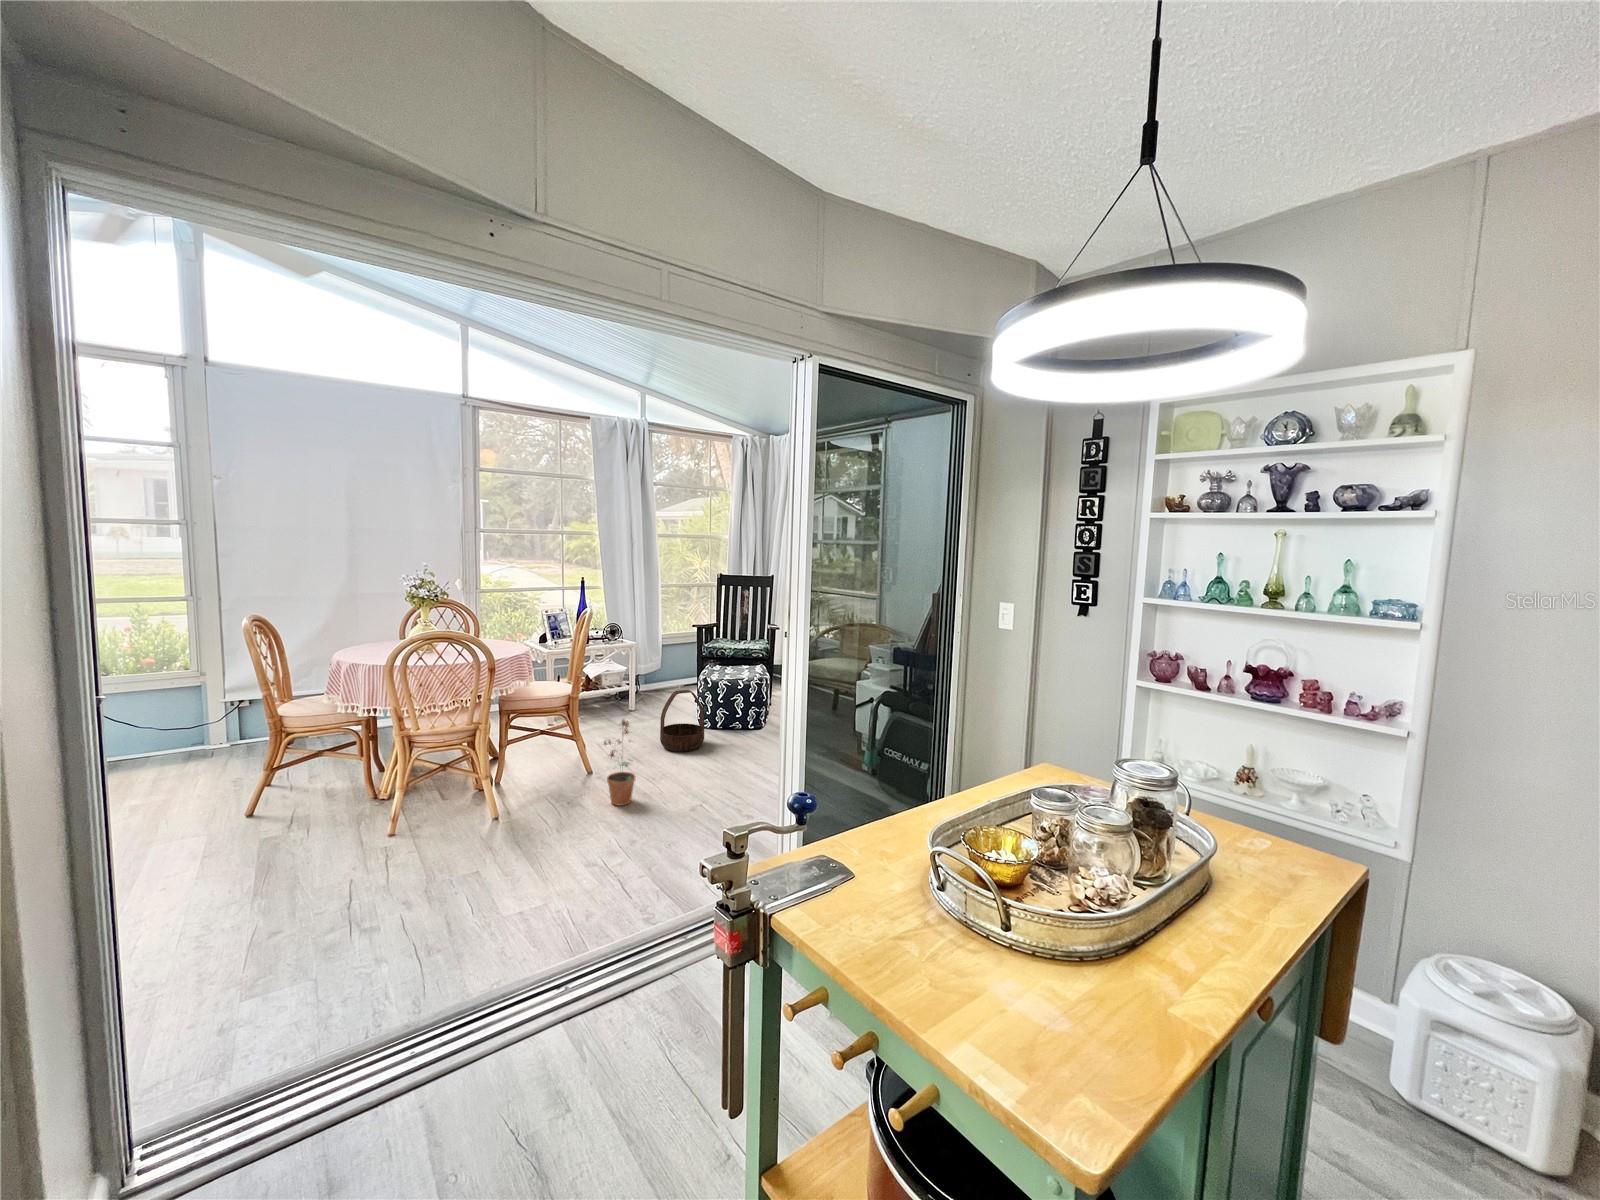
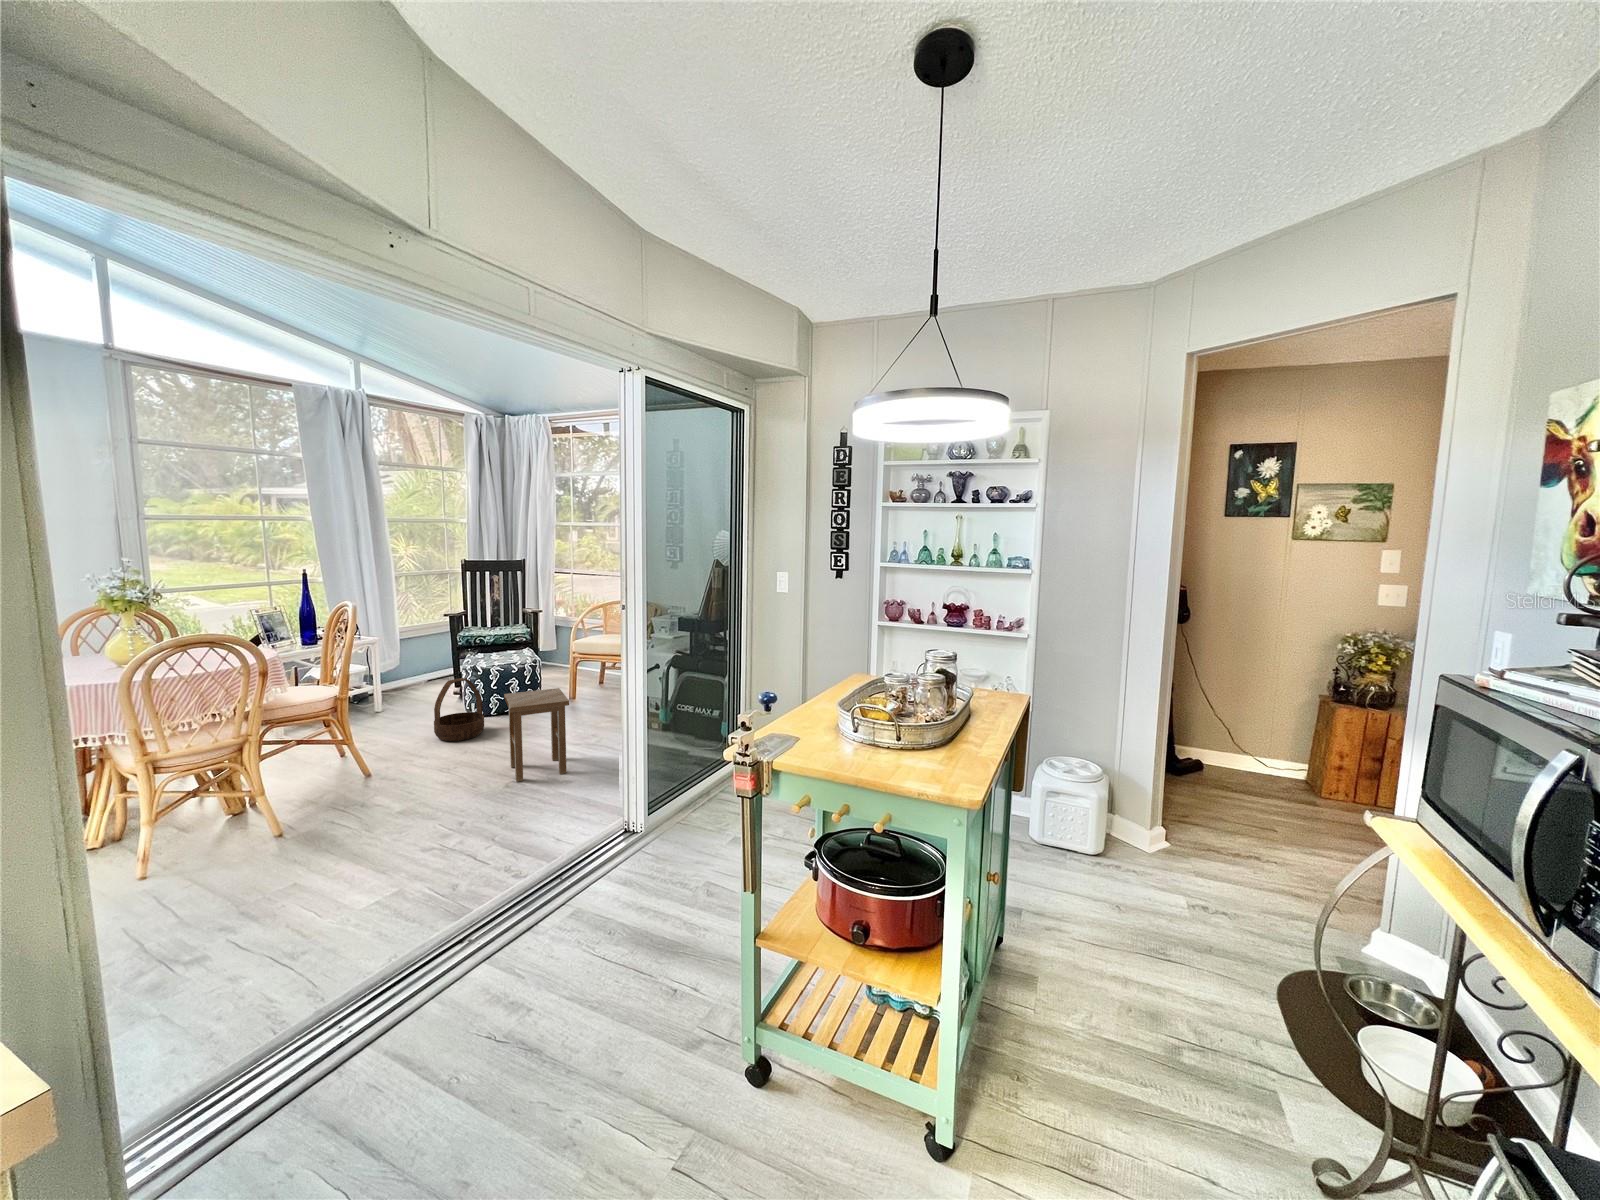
stool: none [701,712,760,807] -> present [504,688,569,782]
potted plant: present [604,720,635,806] -> none [394,711,438,799]

